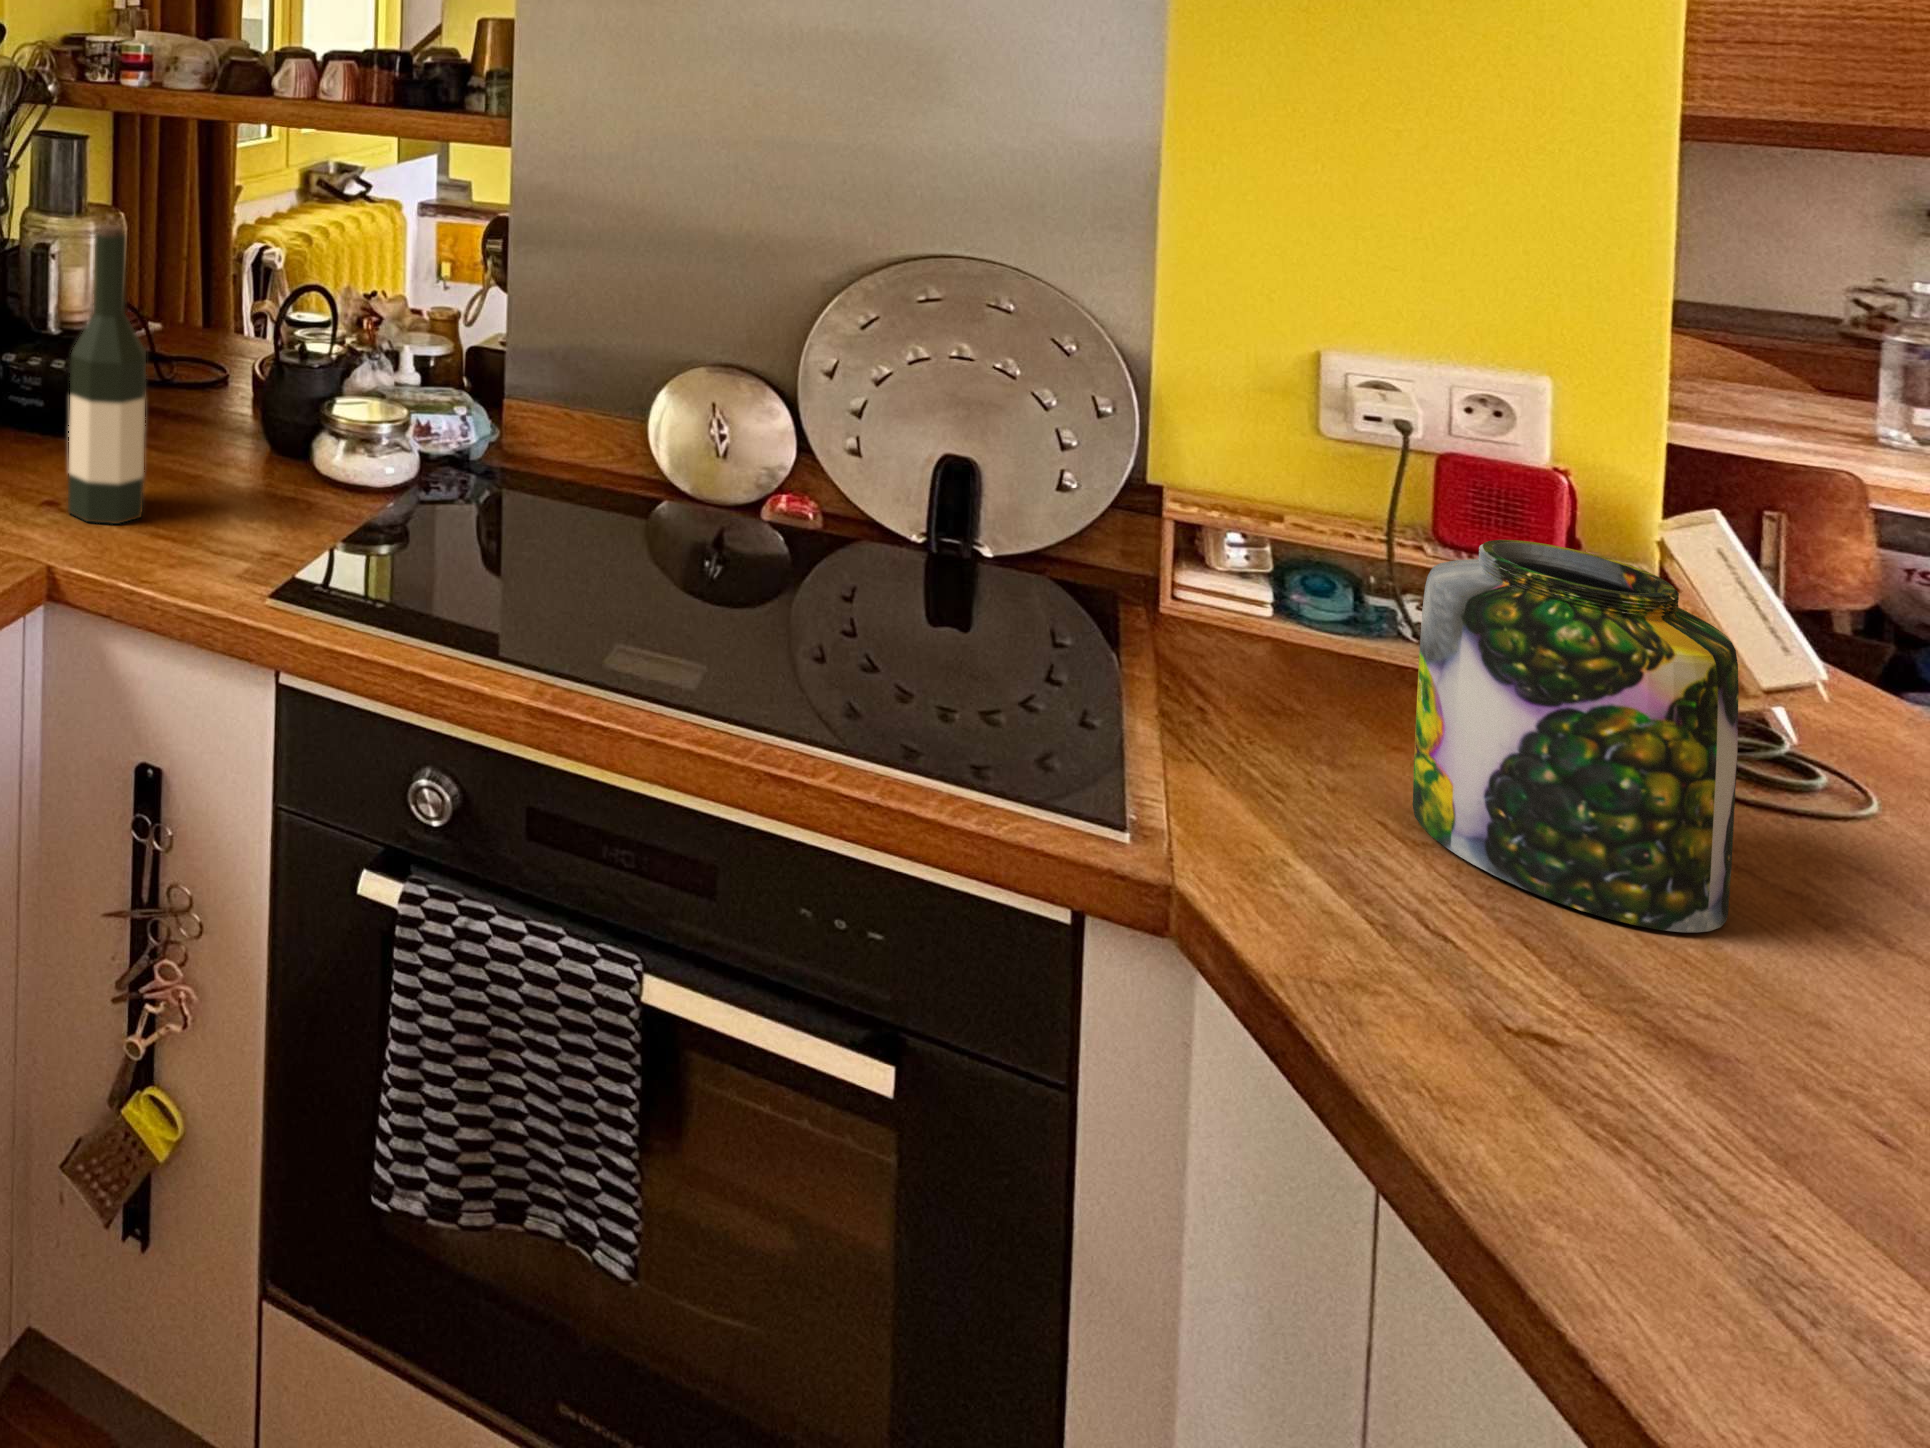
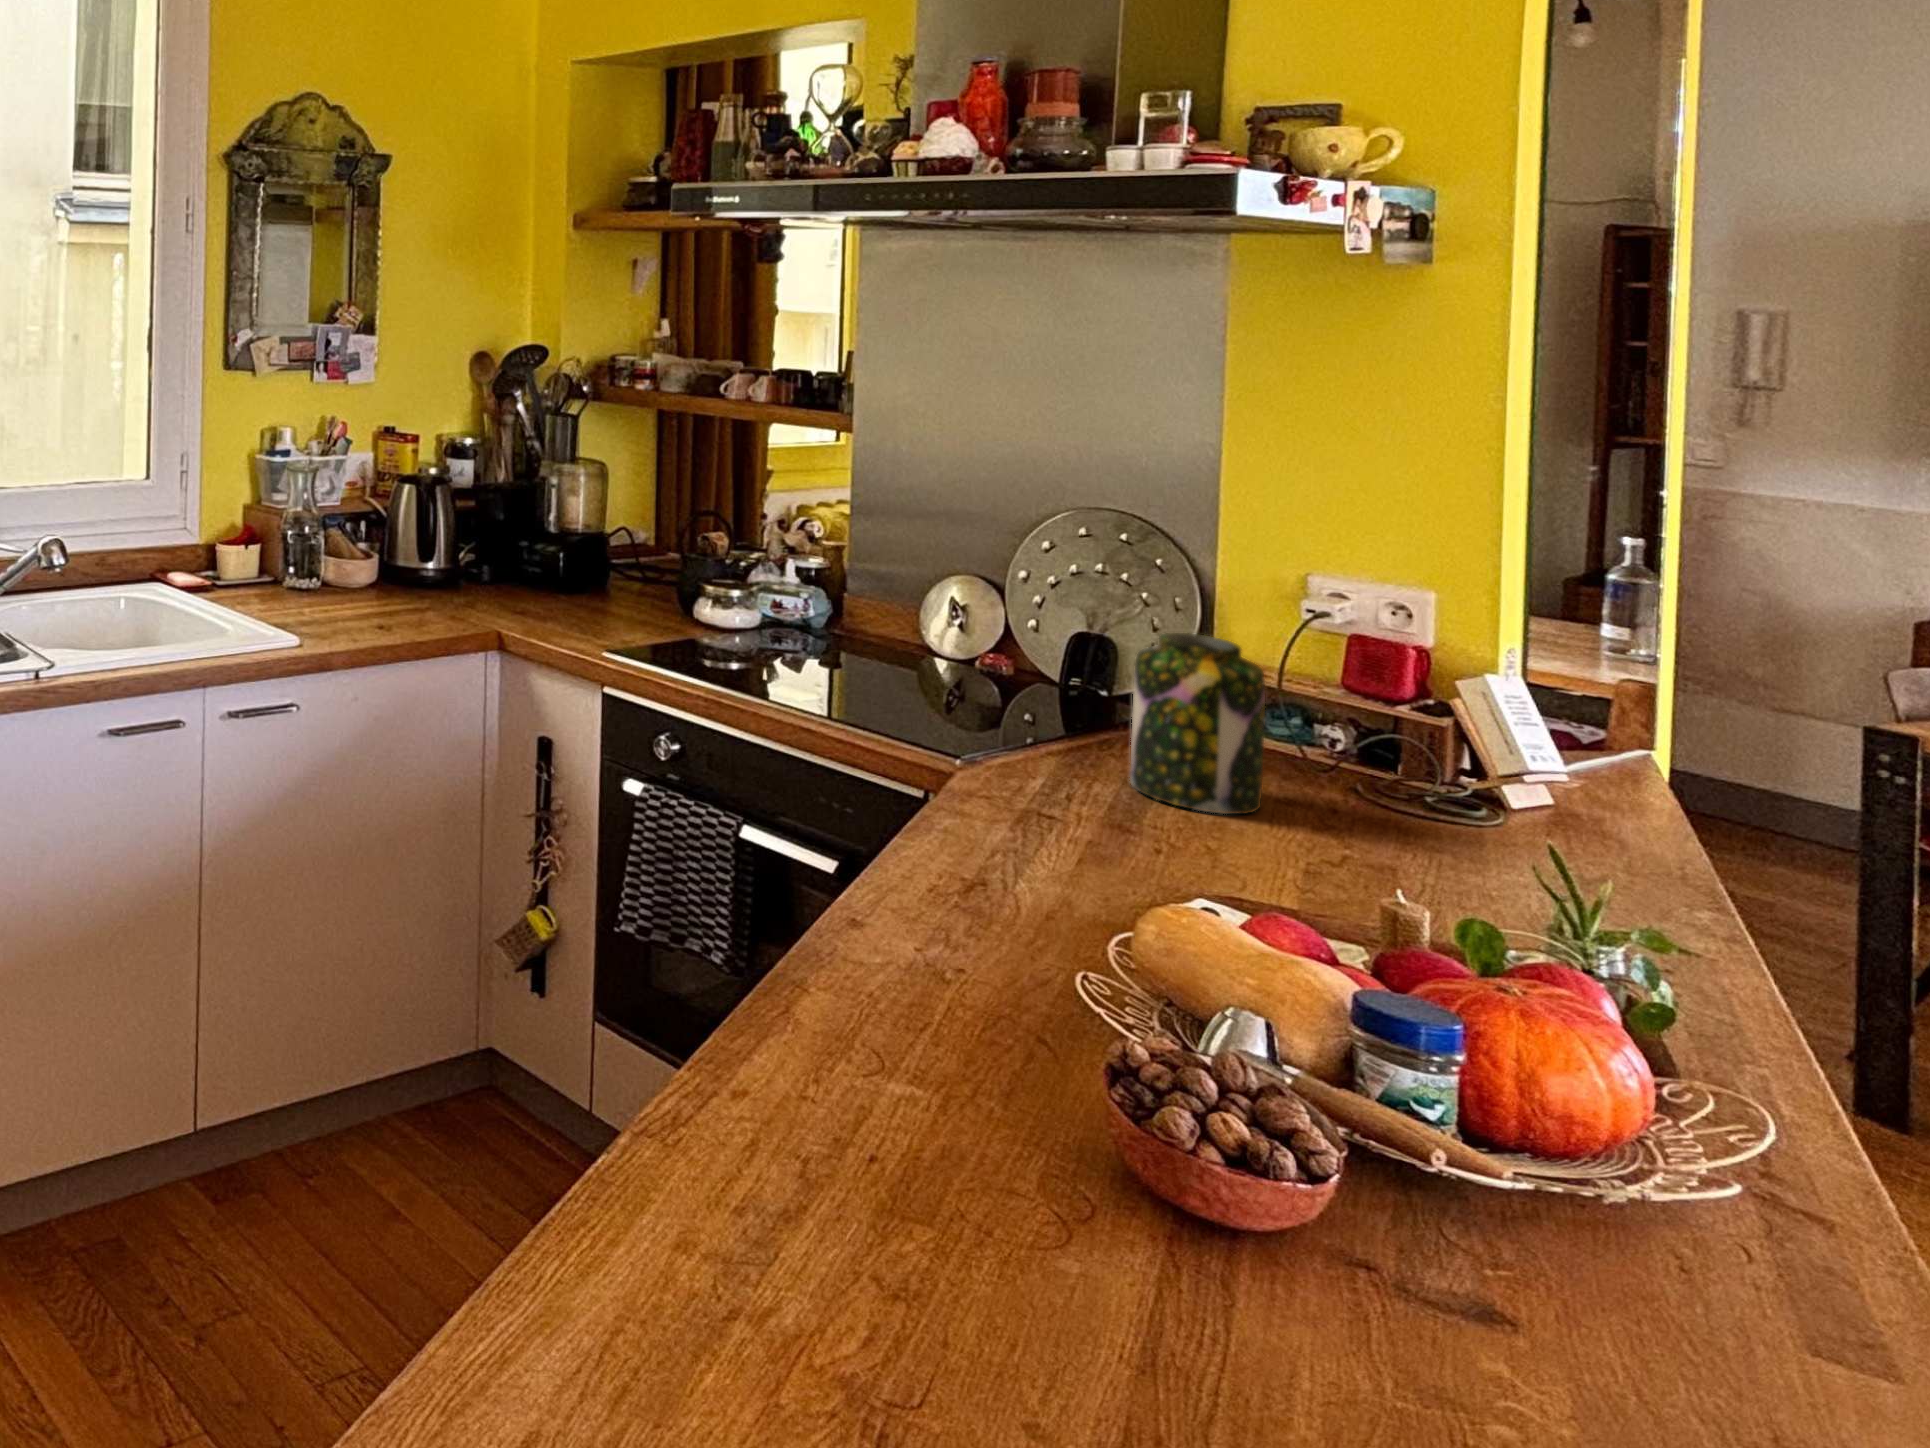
wine bottle: present [68,225,146,524] -> none [528,458,577,624]

